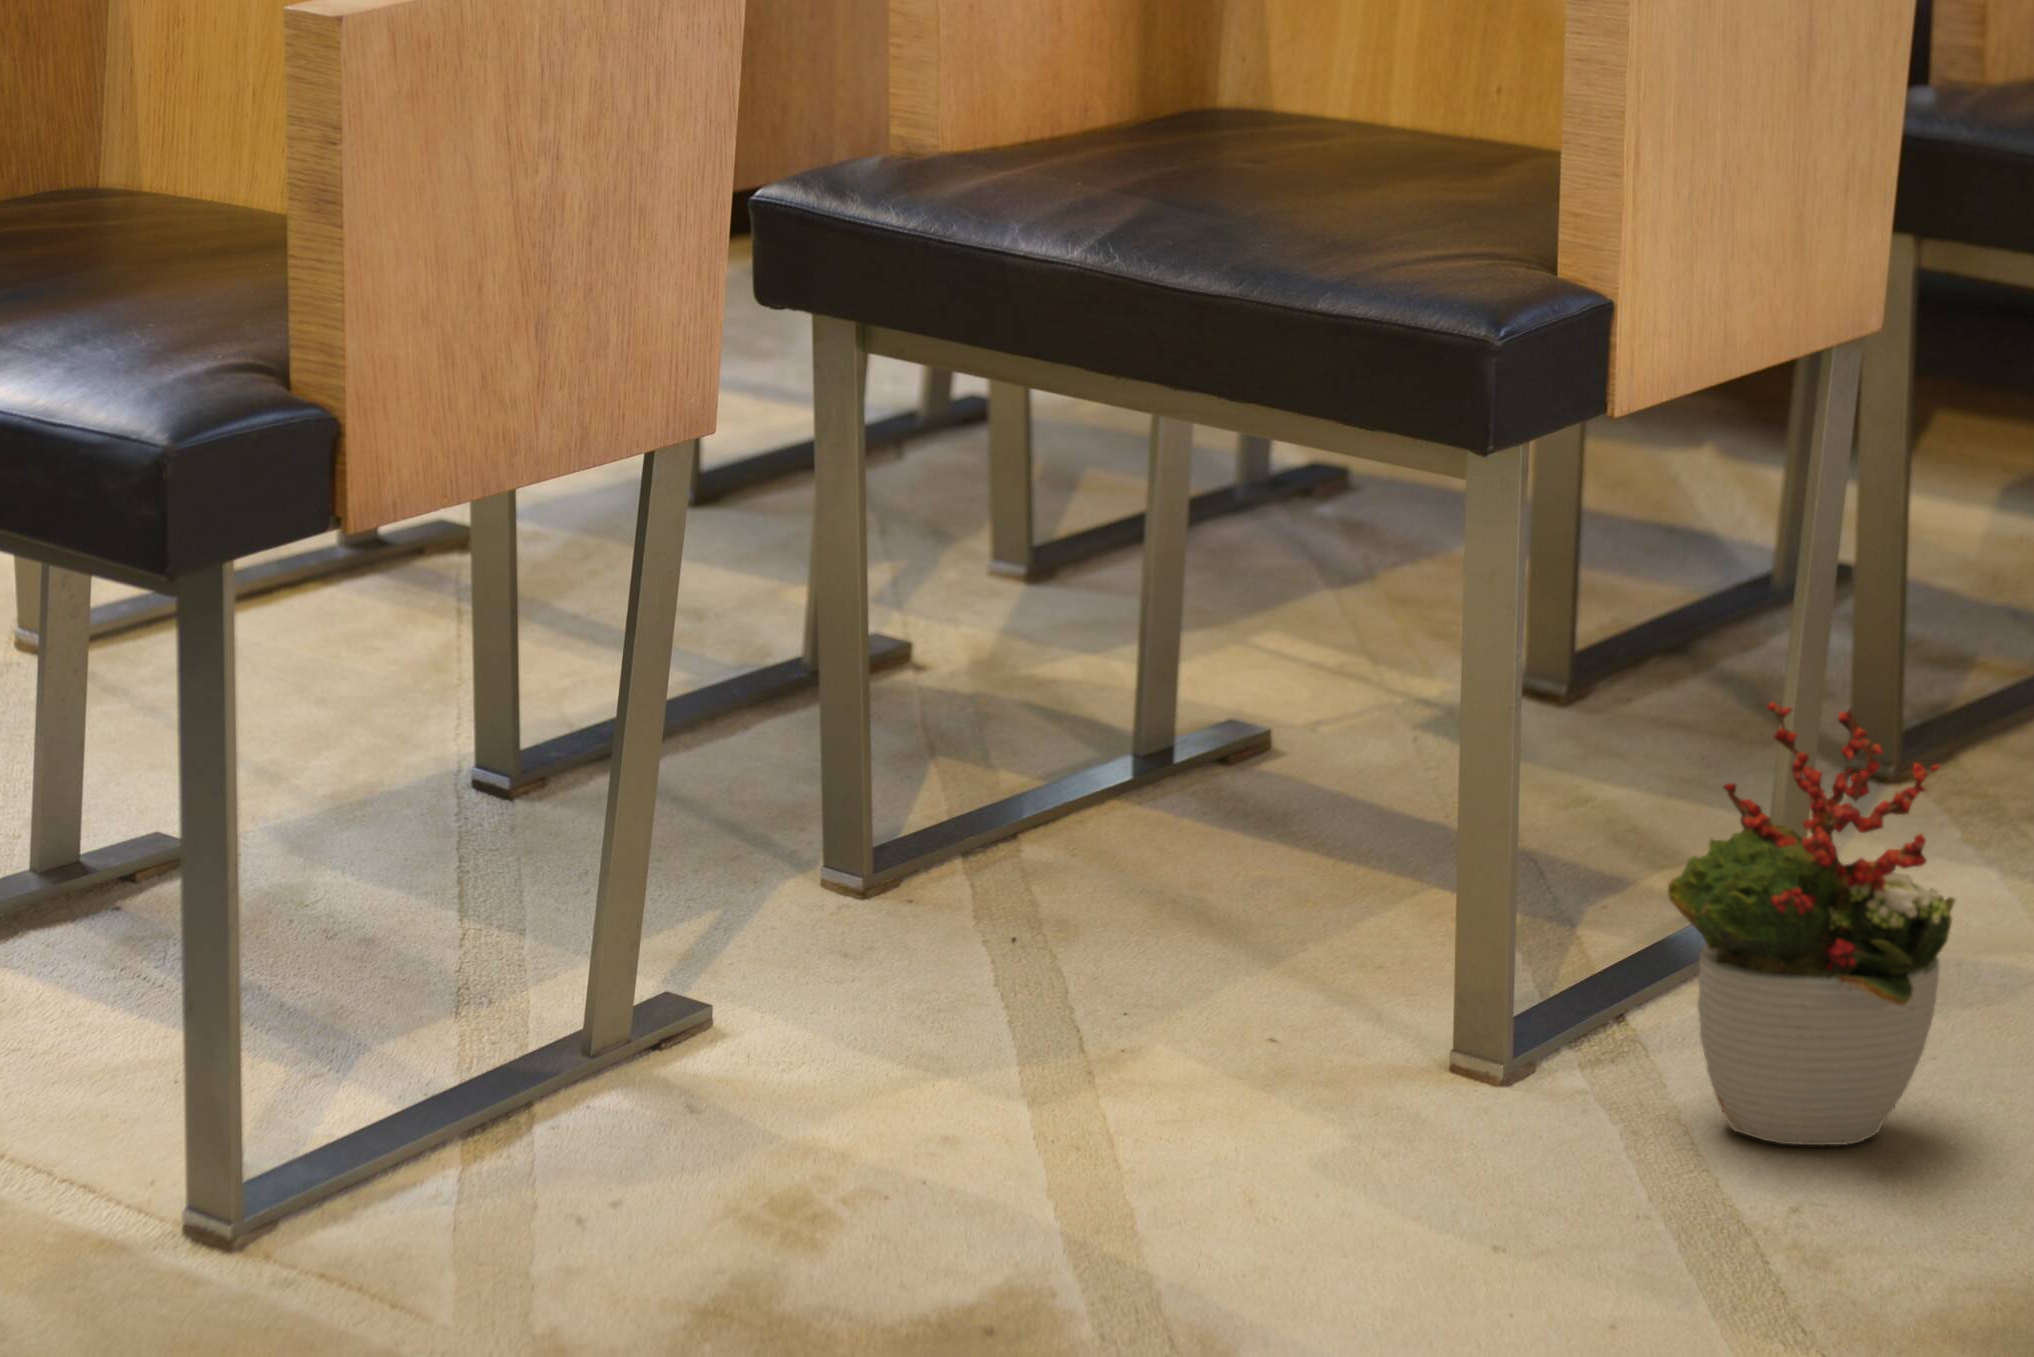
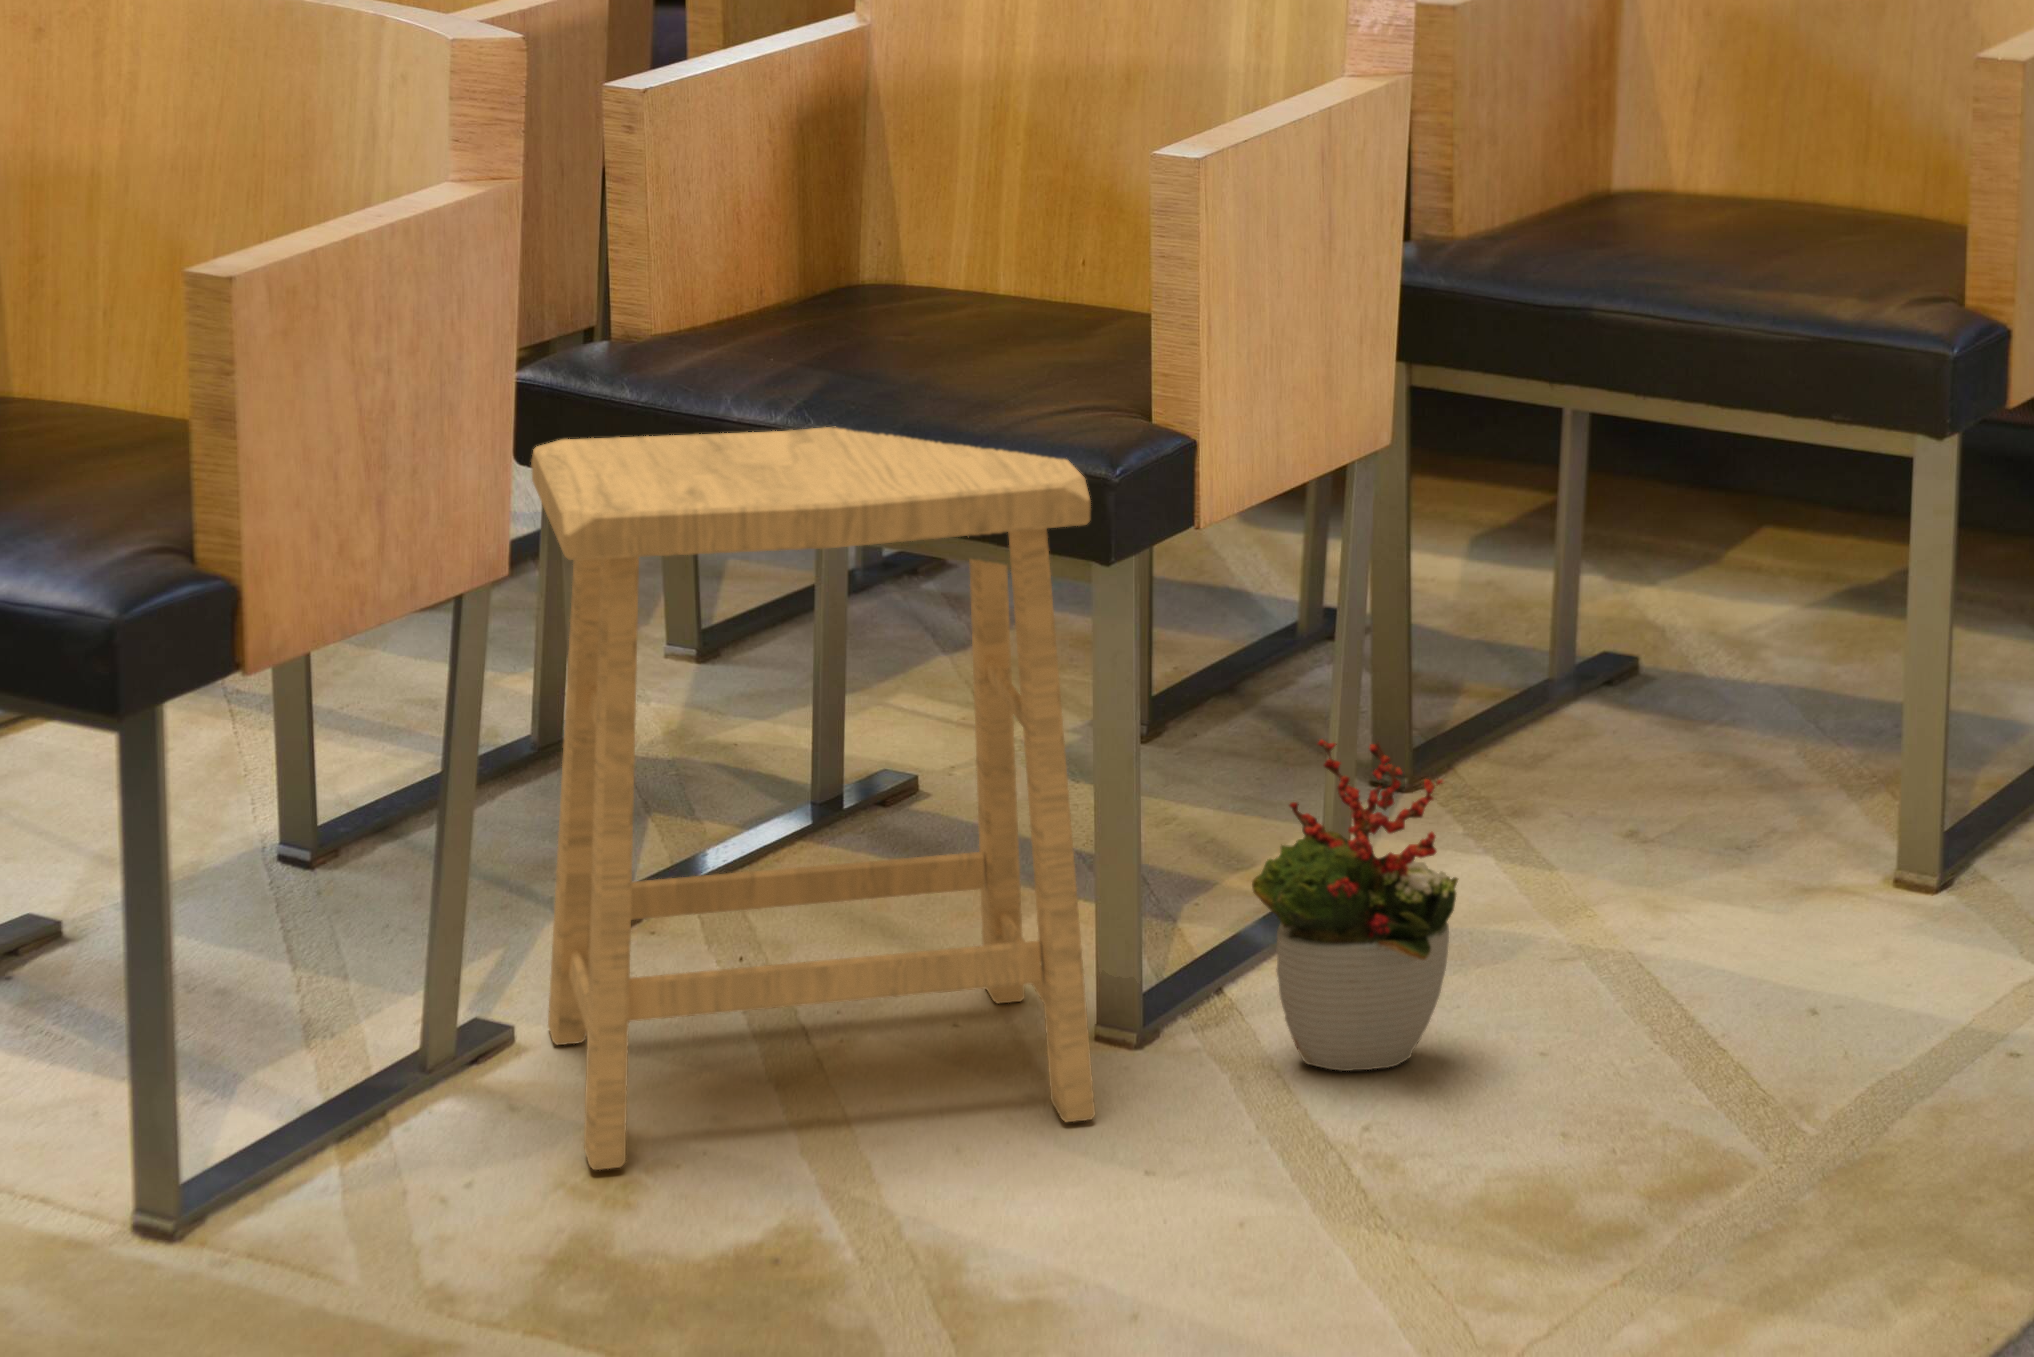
footstool: none [743,253,1462,1198] -> present [531,426,1095,1170]

